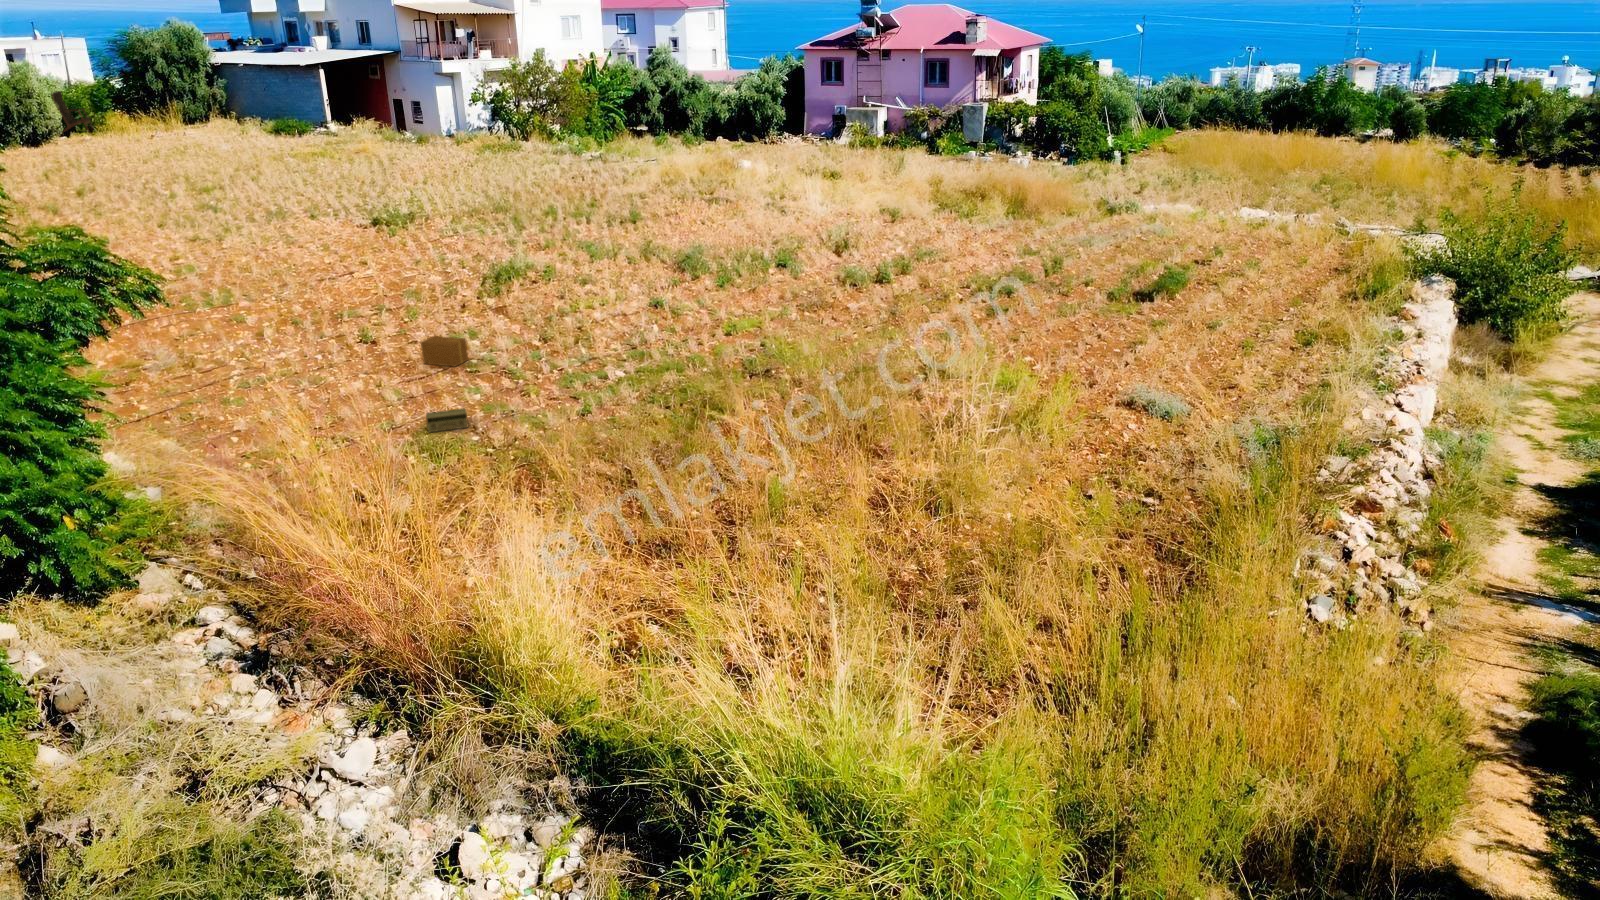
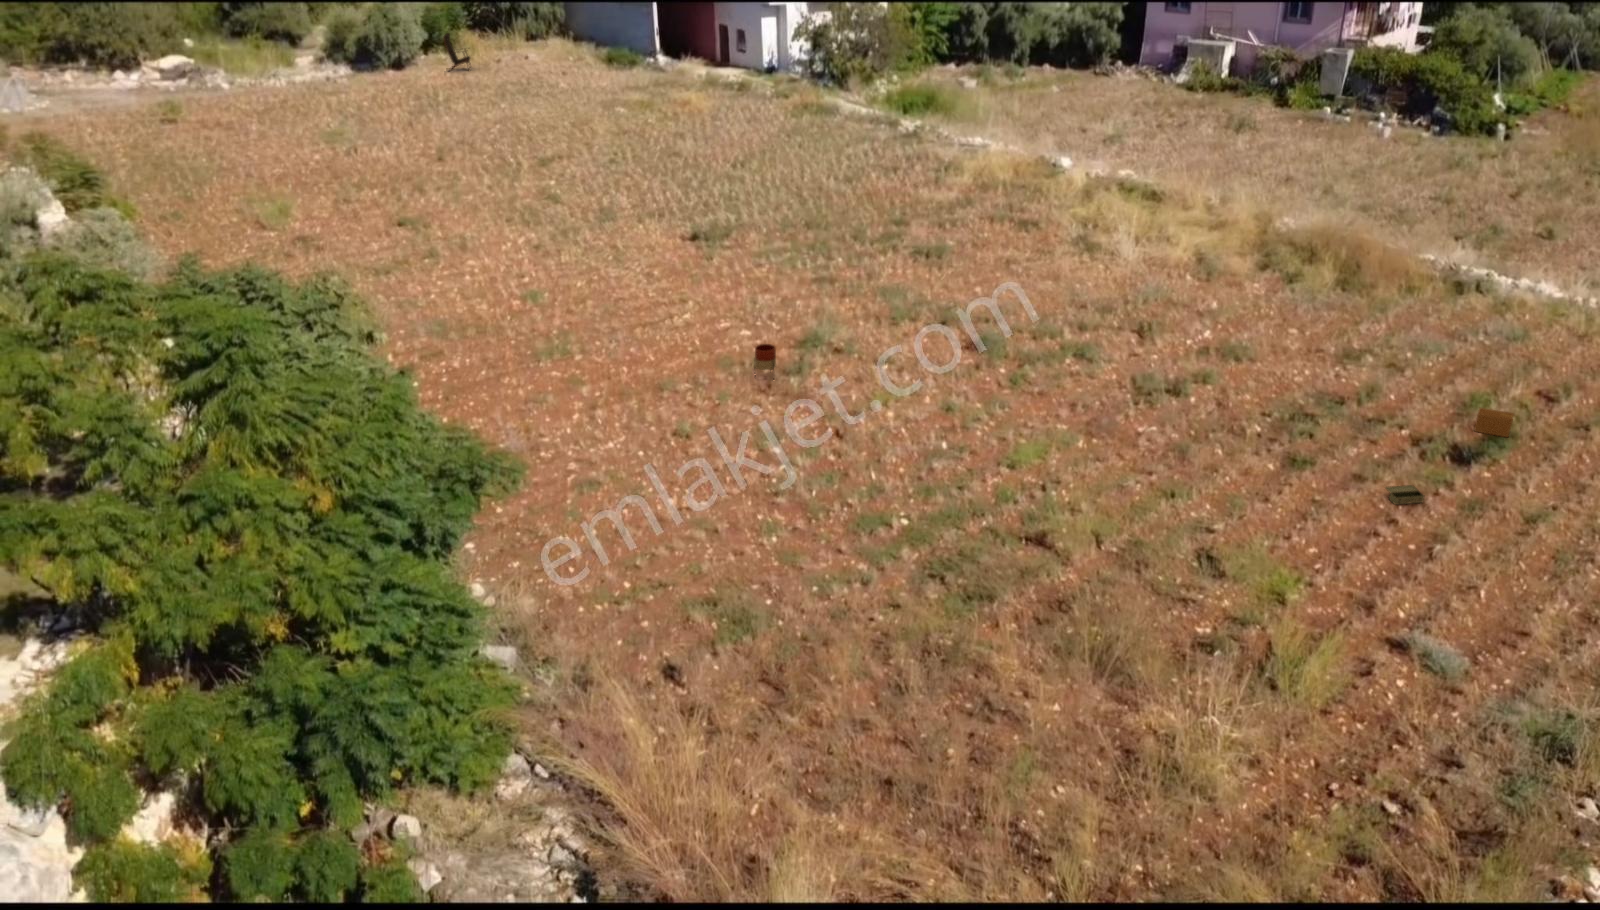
planter: none [259,326,298,376] -> present [754,344,776,370]
cardboard box: present [421,336,469,367] -> present [1474,408,1514,437]
toolbox: present [426,409,468,432] -> present [1386,485,1424,504]

